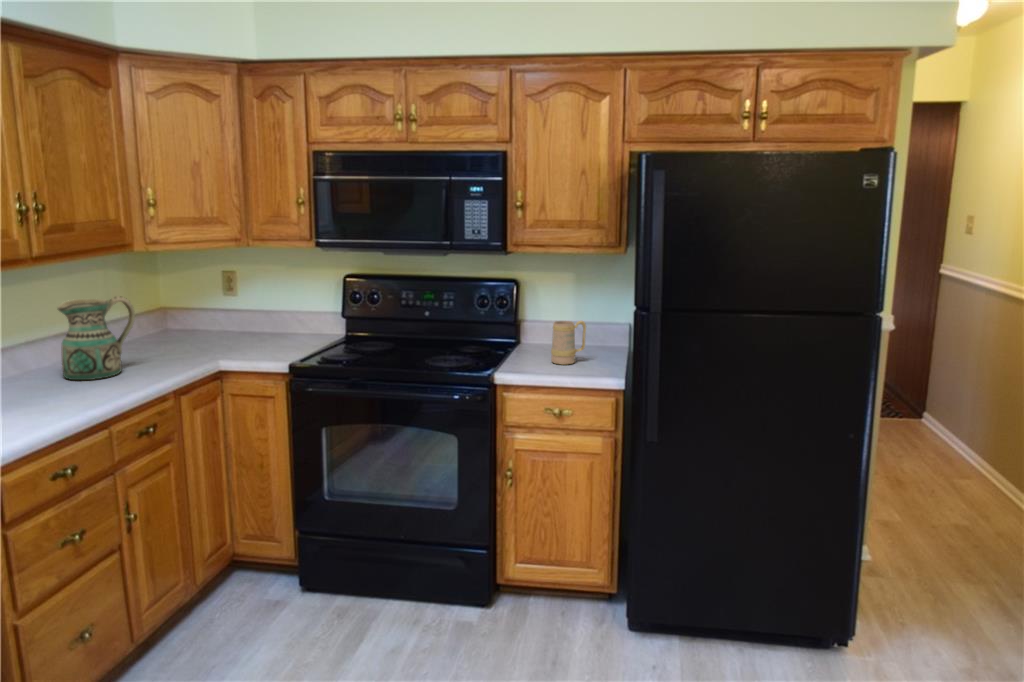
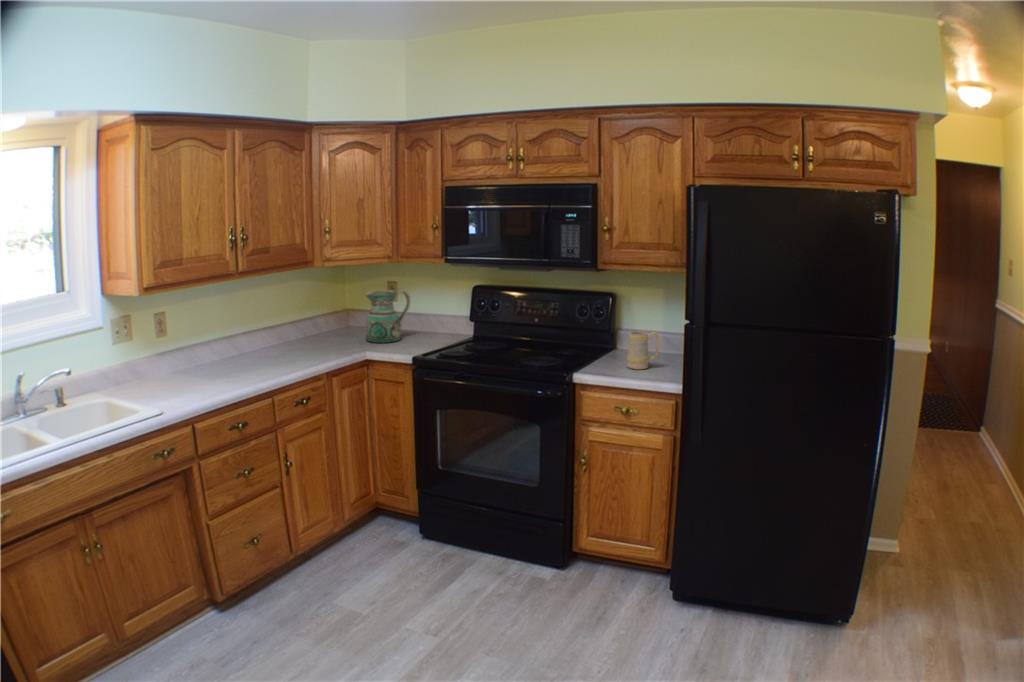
ceramic pitcher: present [57,296,135,380] -> present [366,289,410,343]

